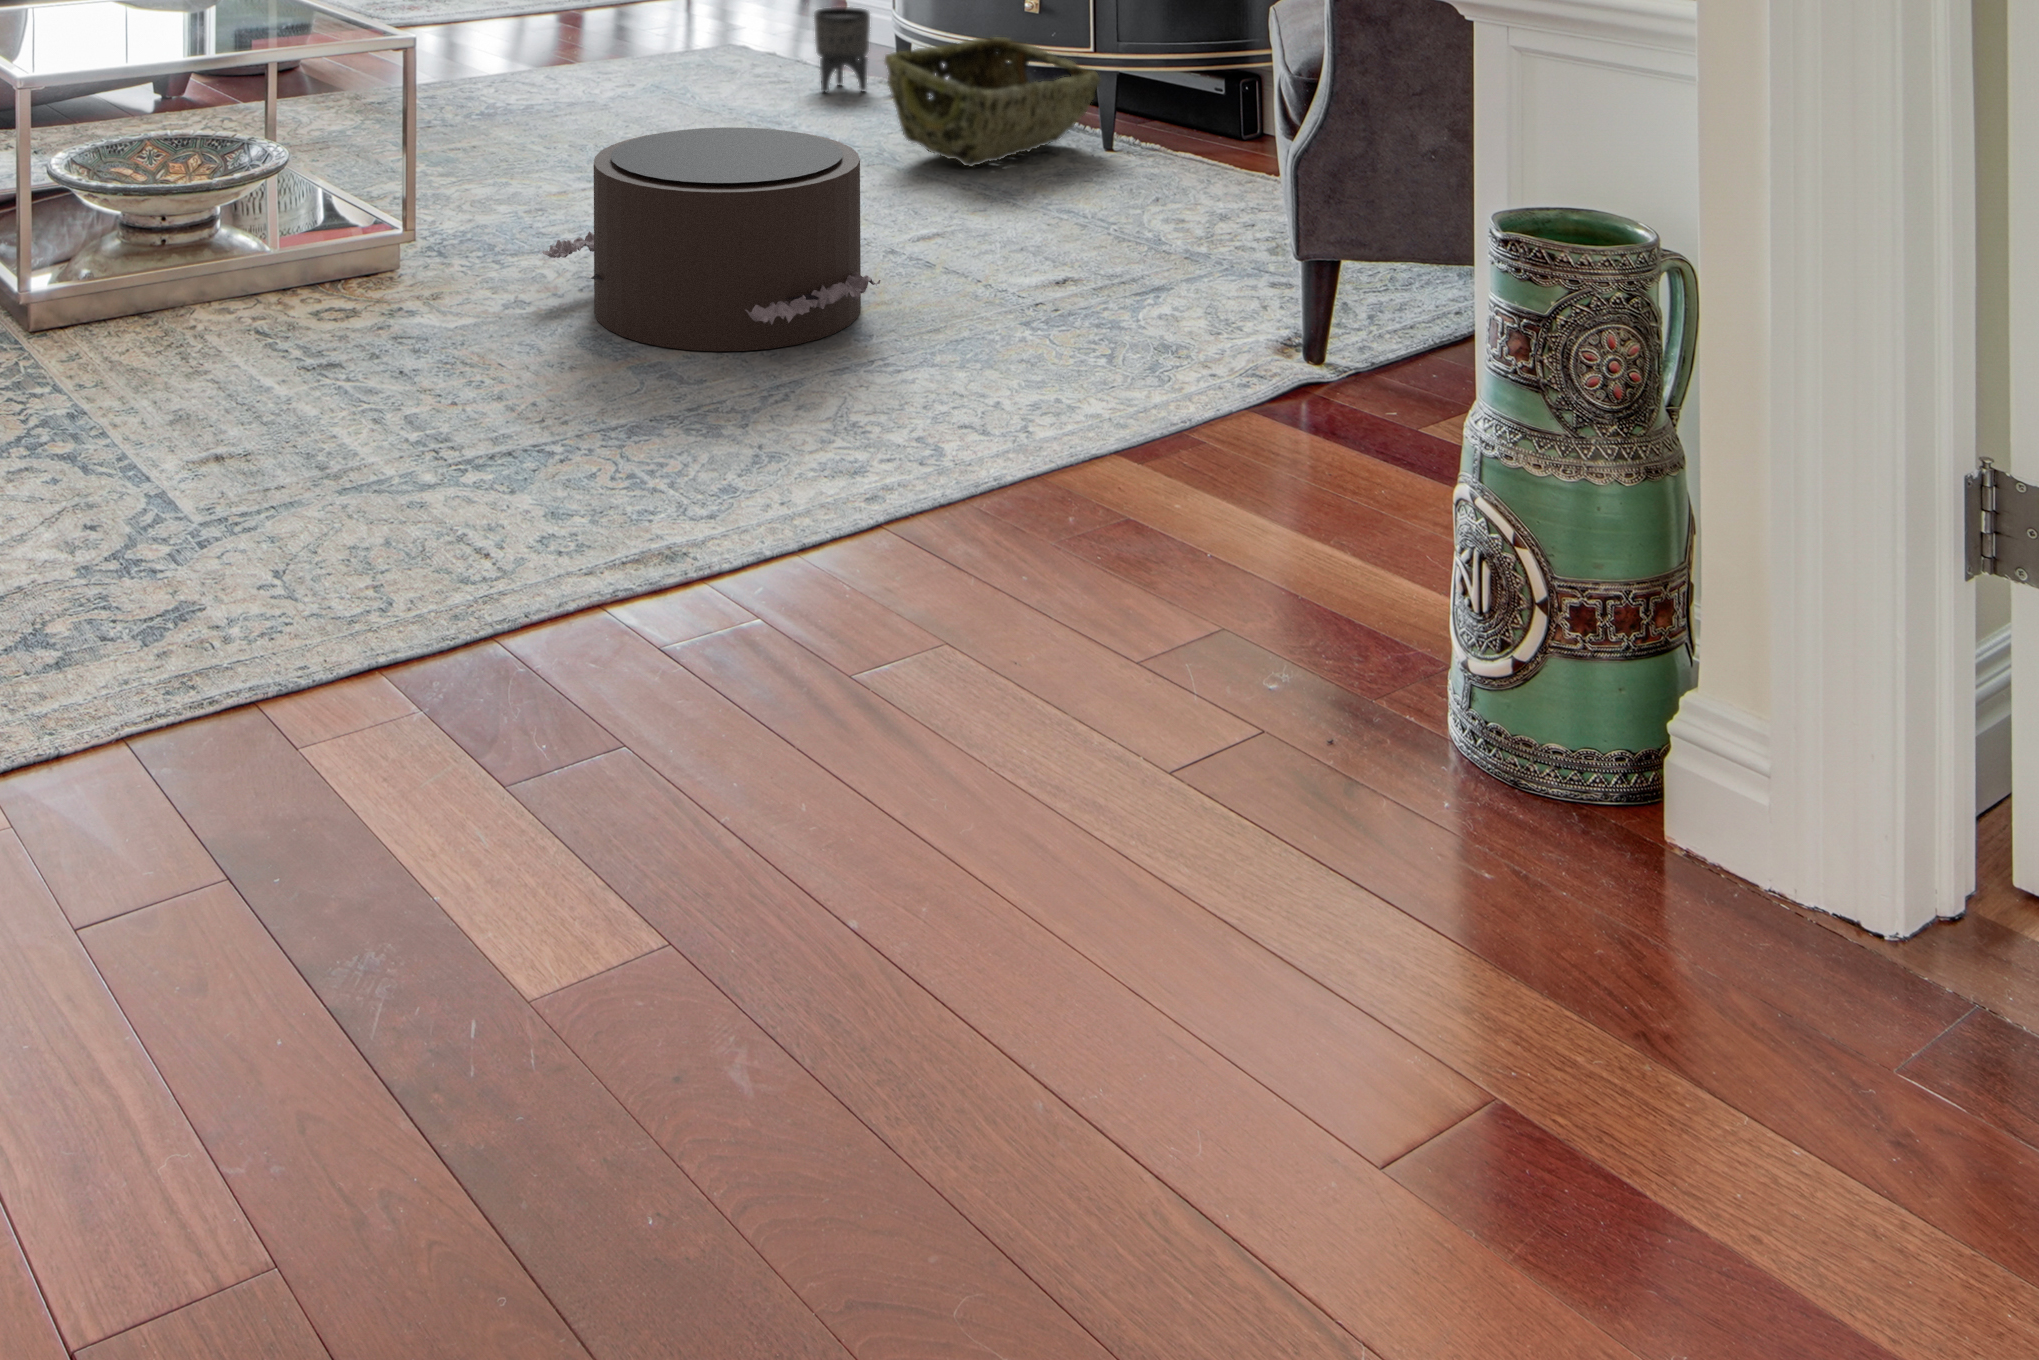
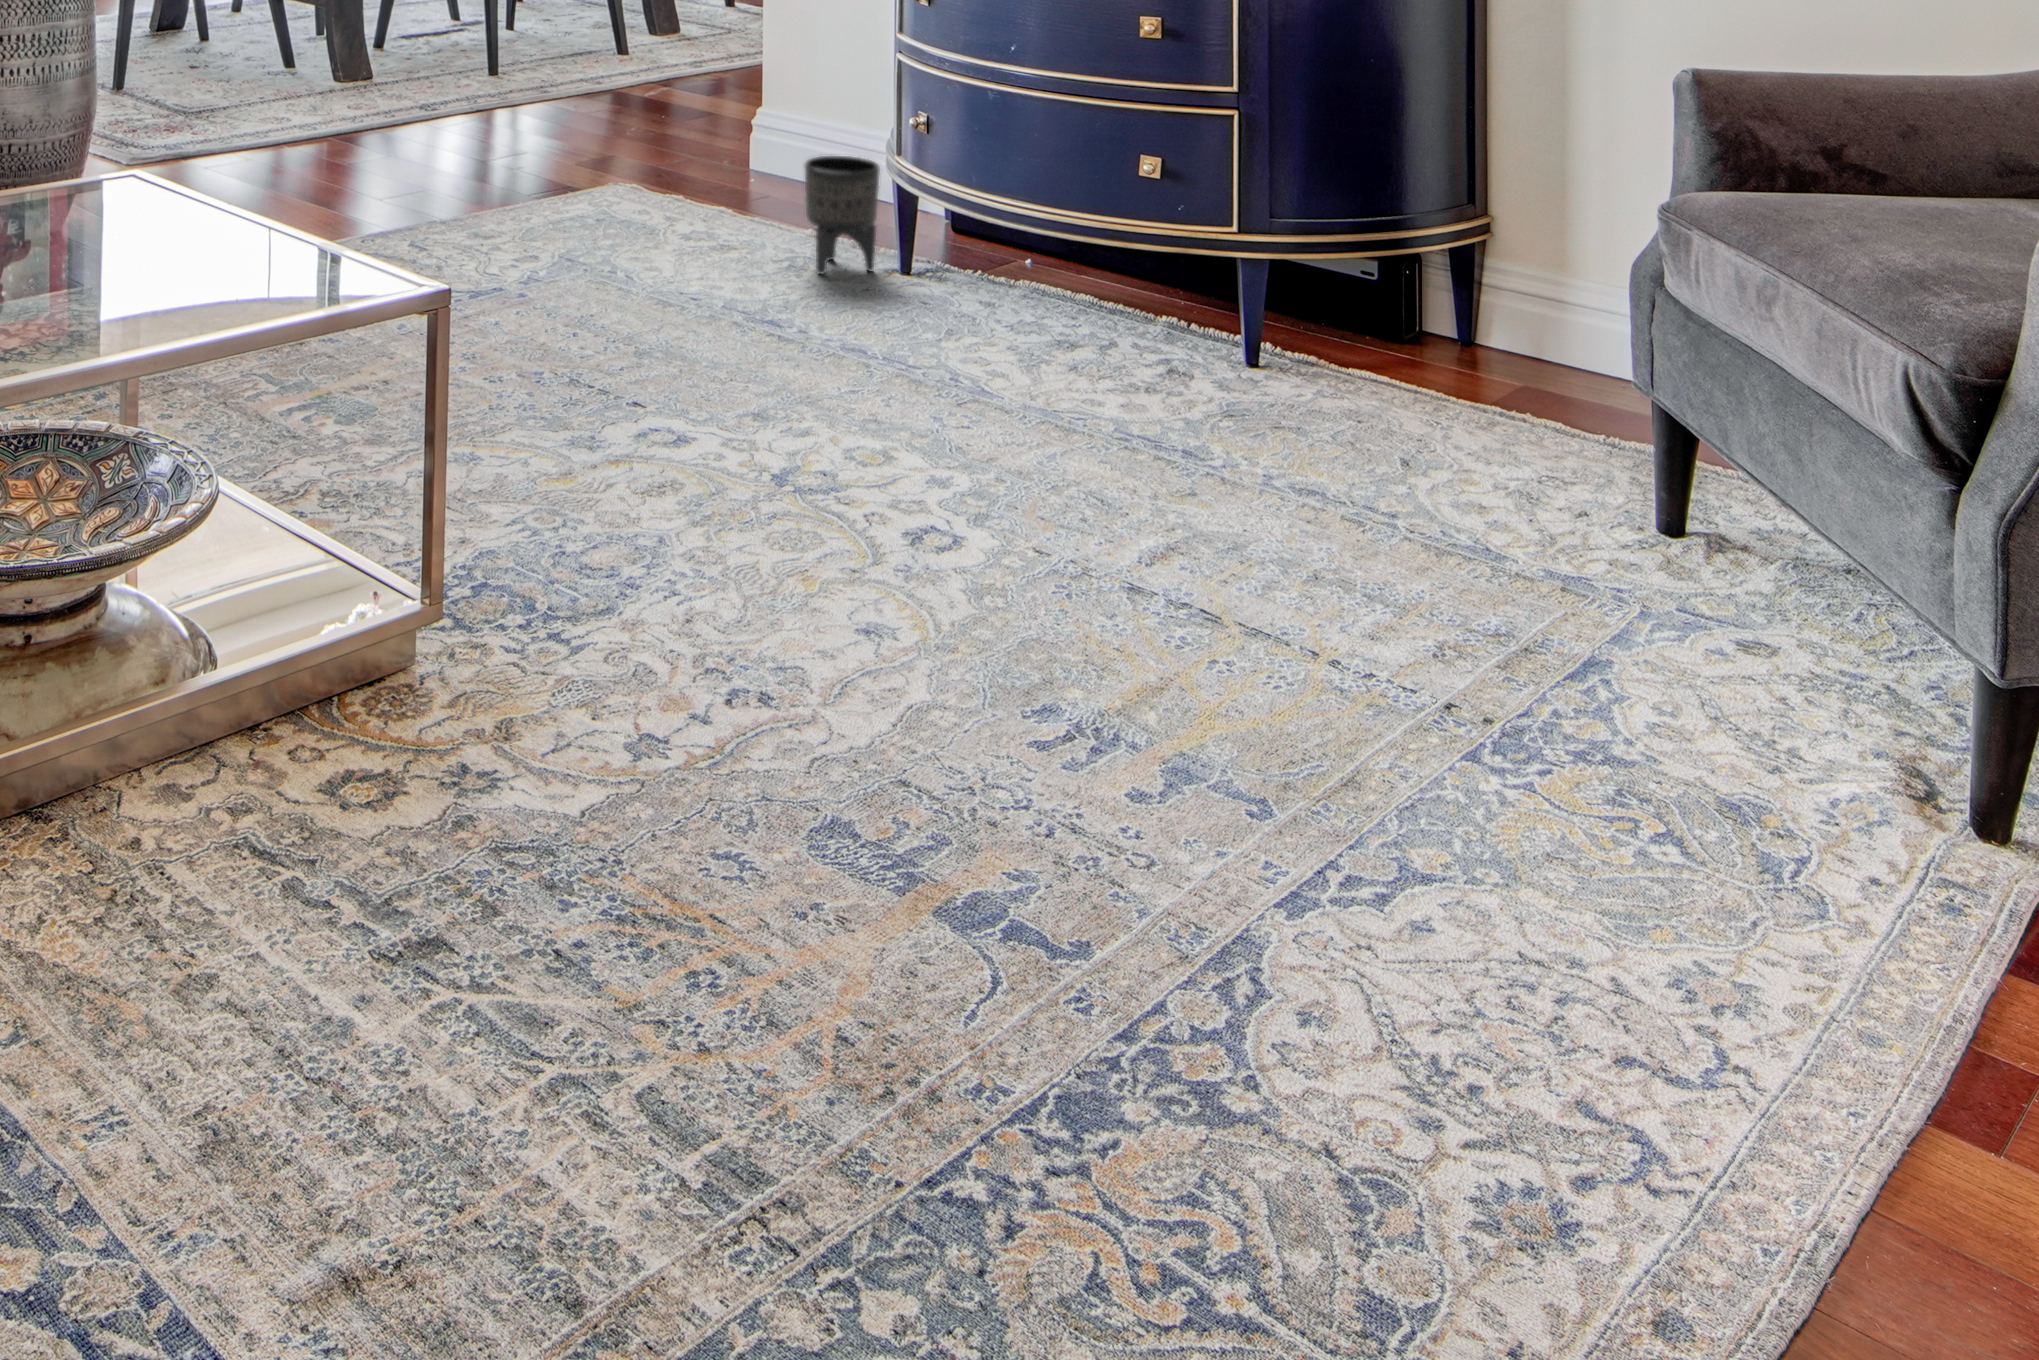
woven basket: present [885,37,1100,167] -> none [1001,213,1271,419]
pouf: present [542,127,880,351] -> none [704,439,1307,890]

